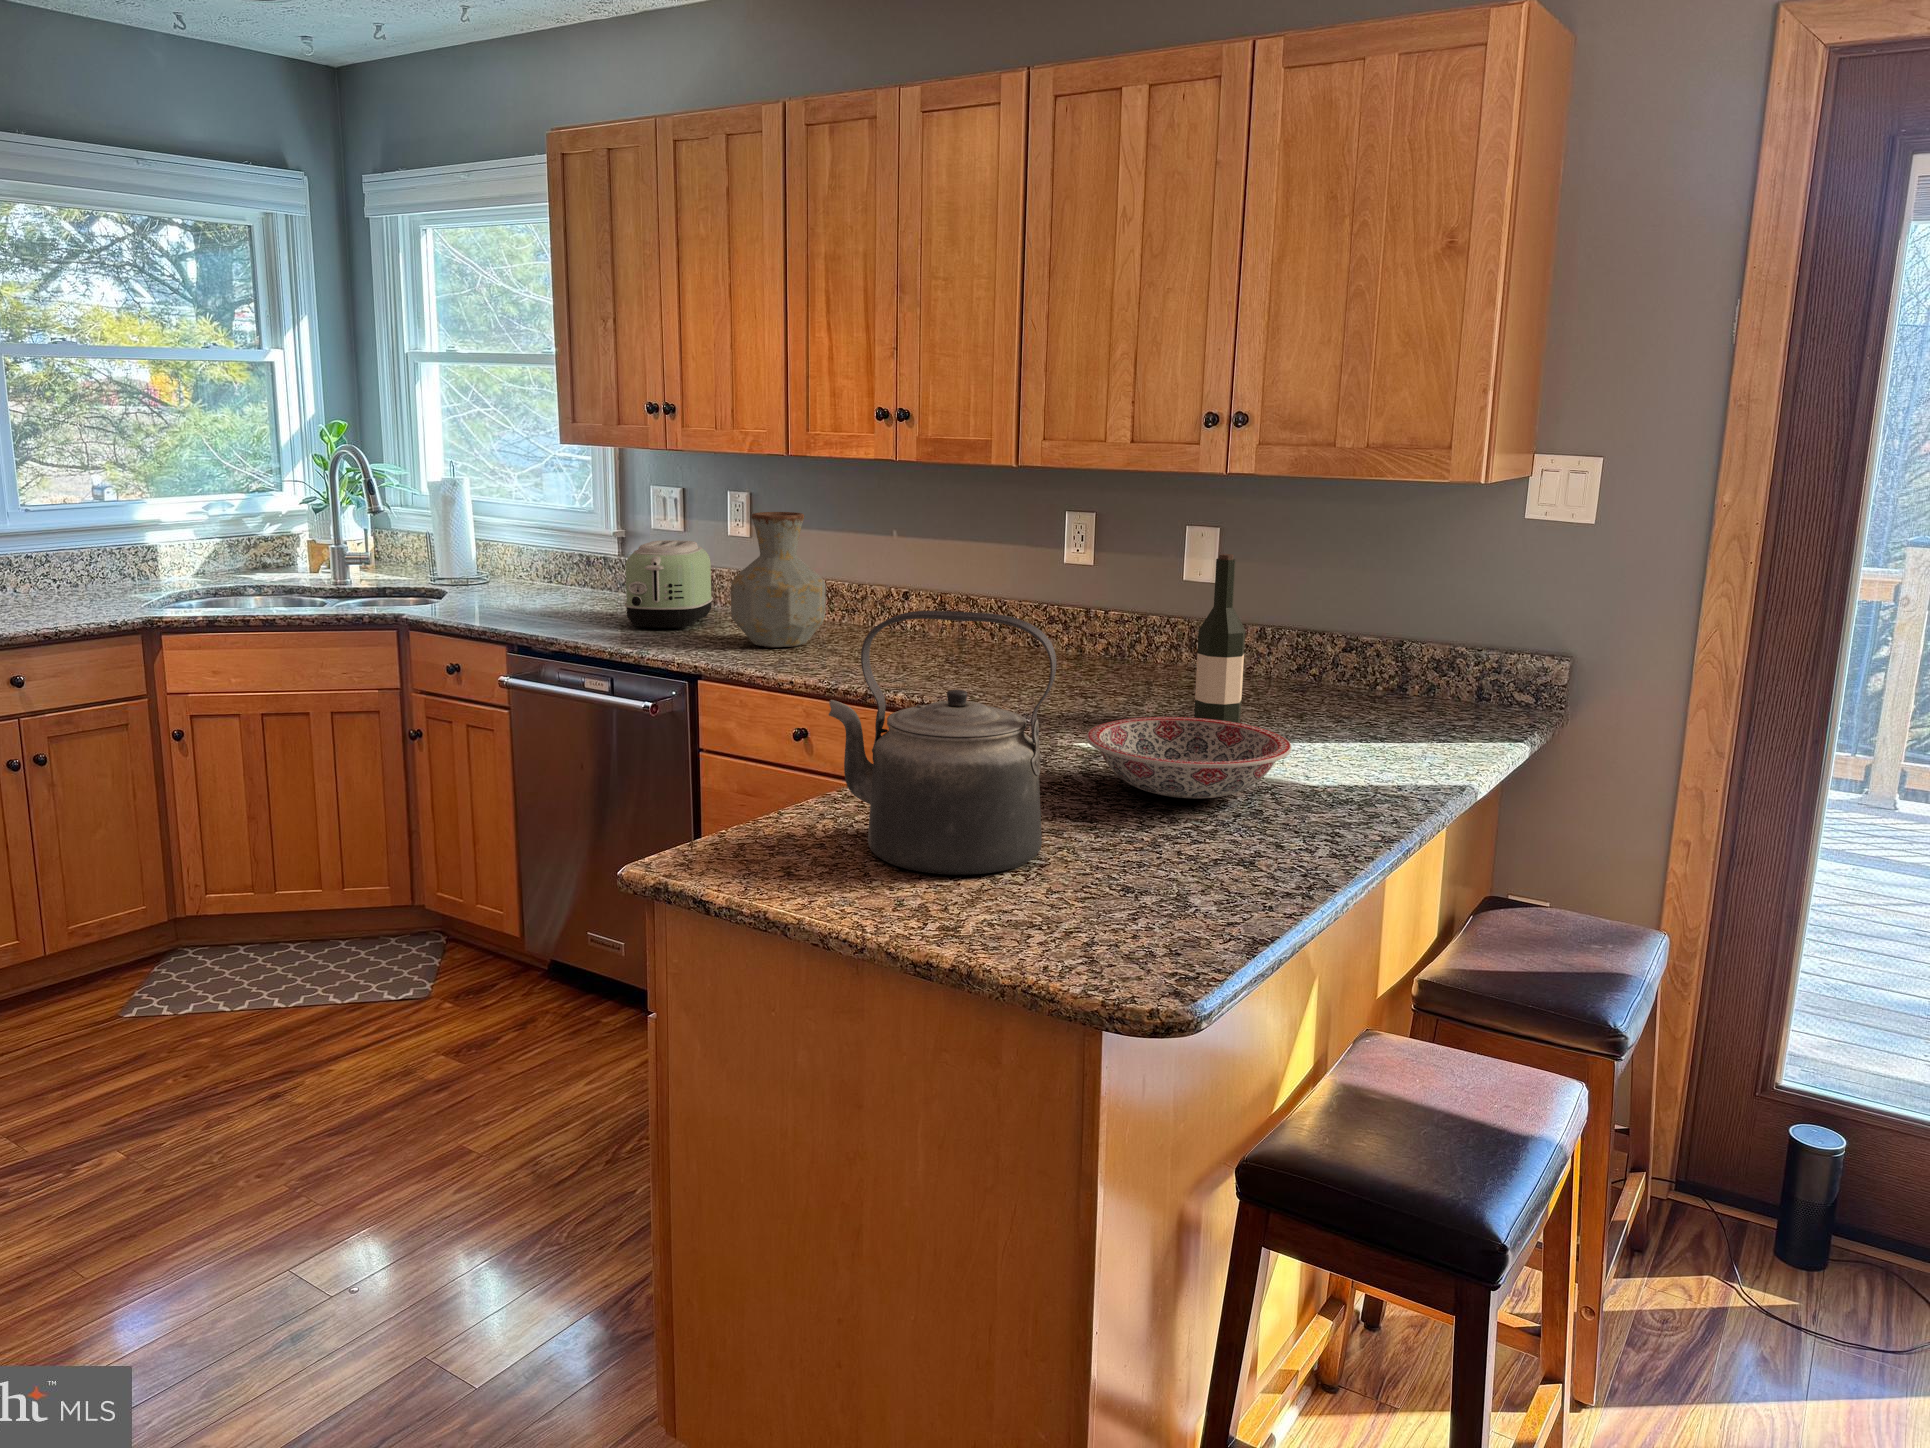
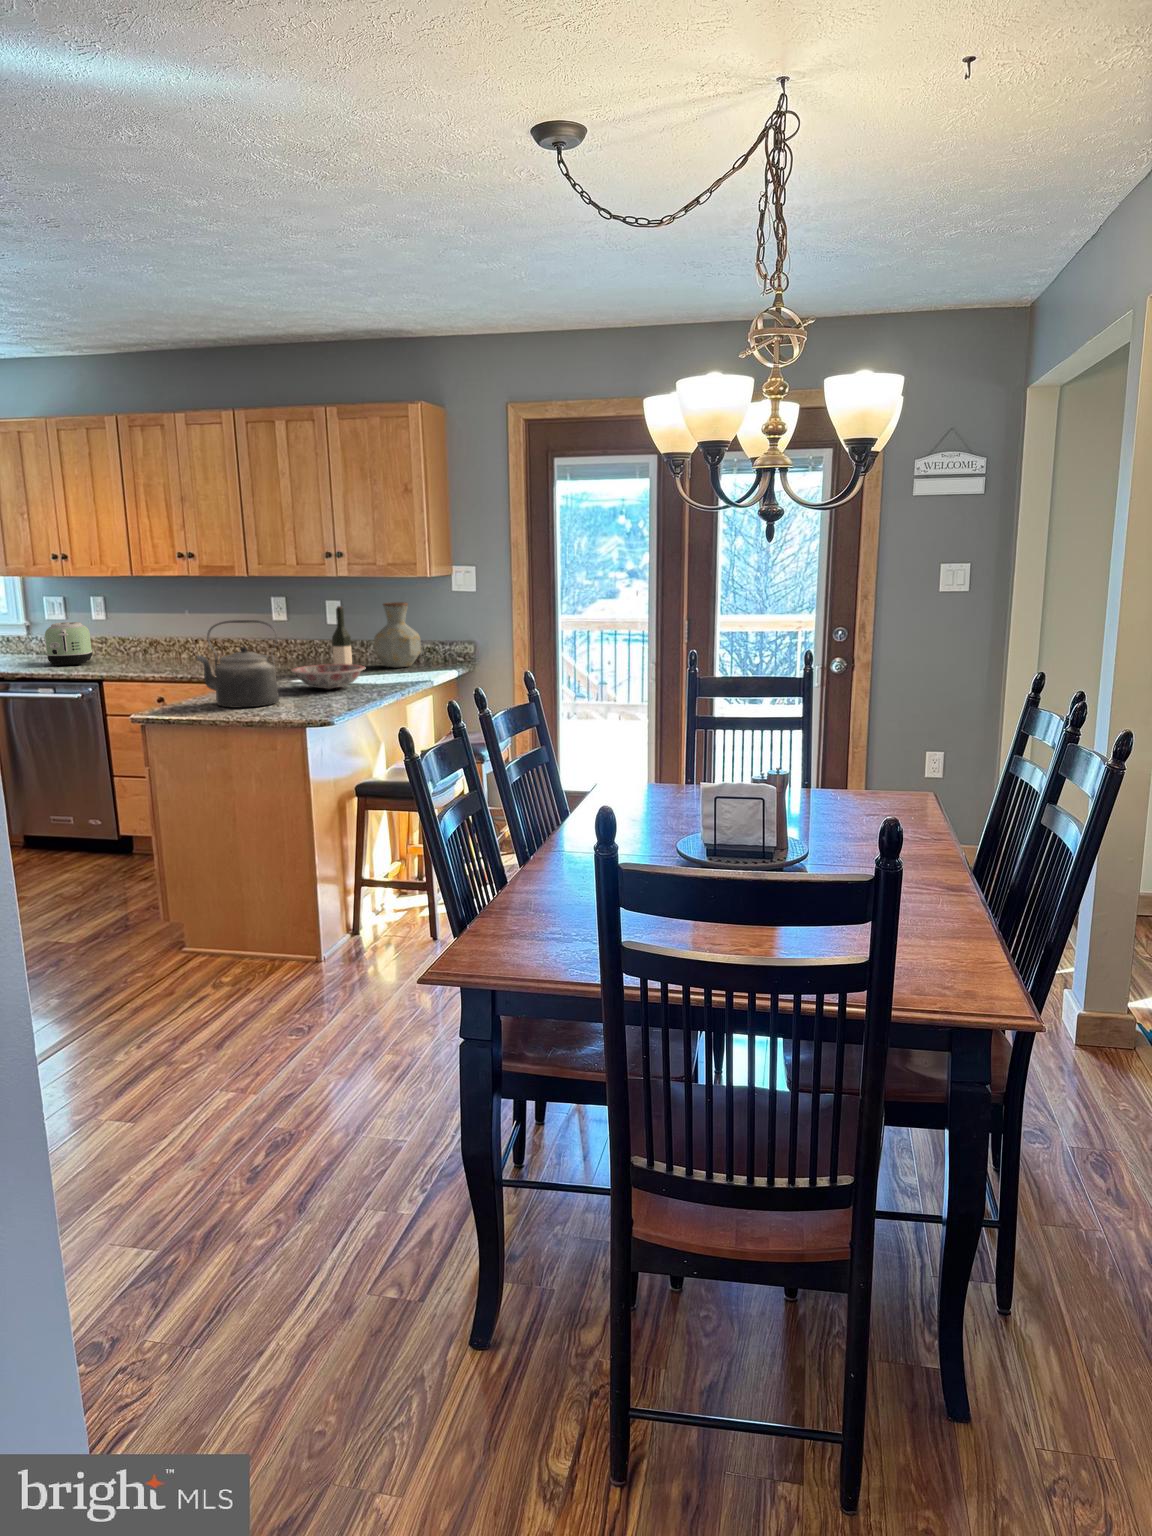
vase: present [731,512,826,648] -> present [374,602,421,668]

